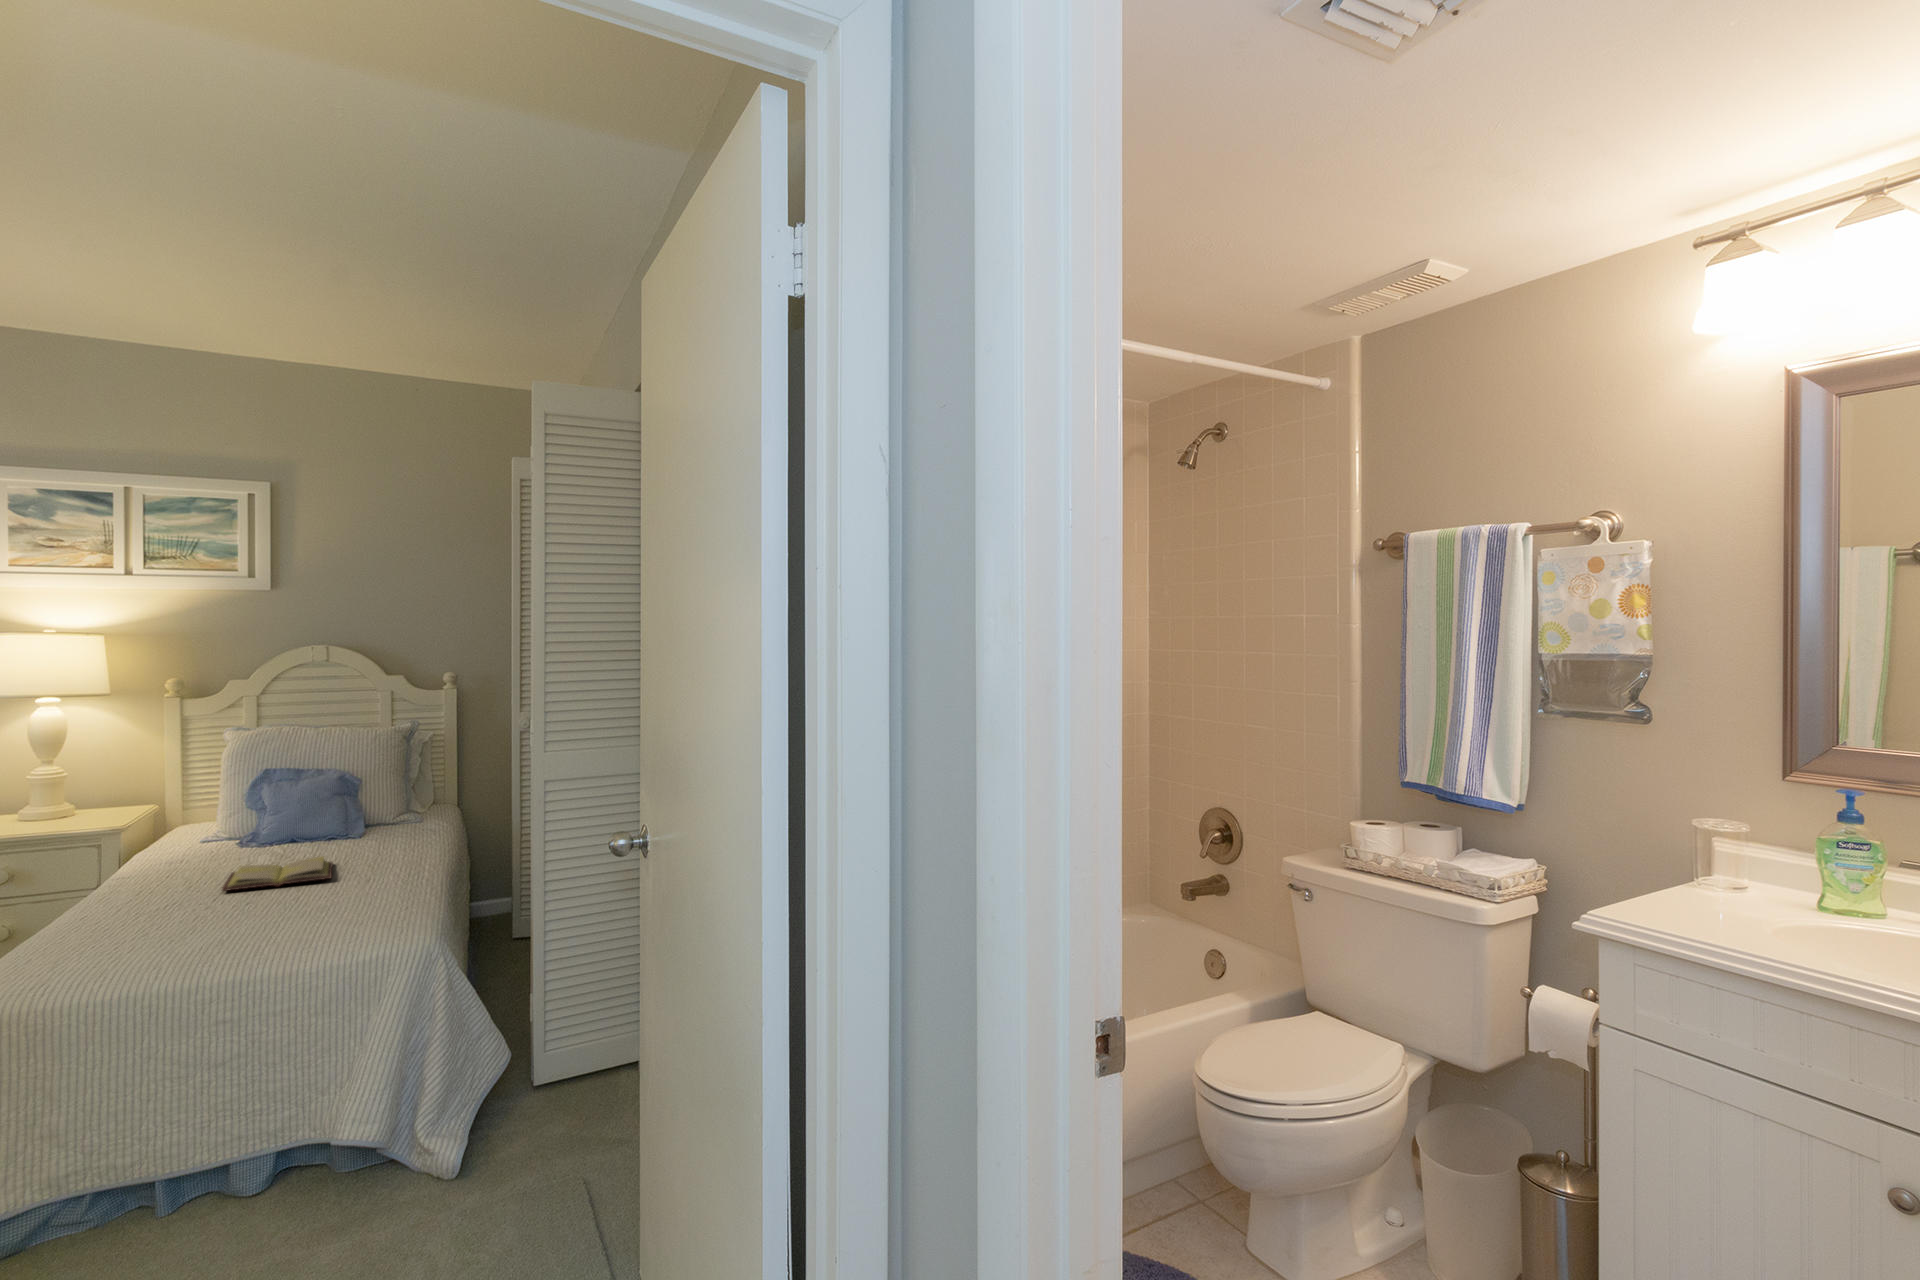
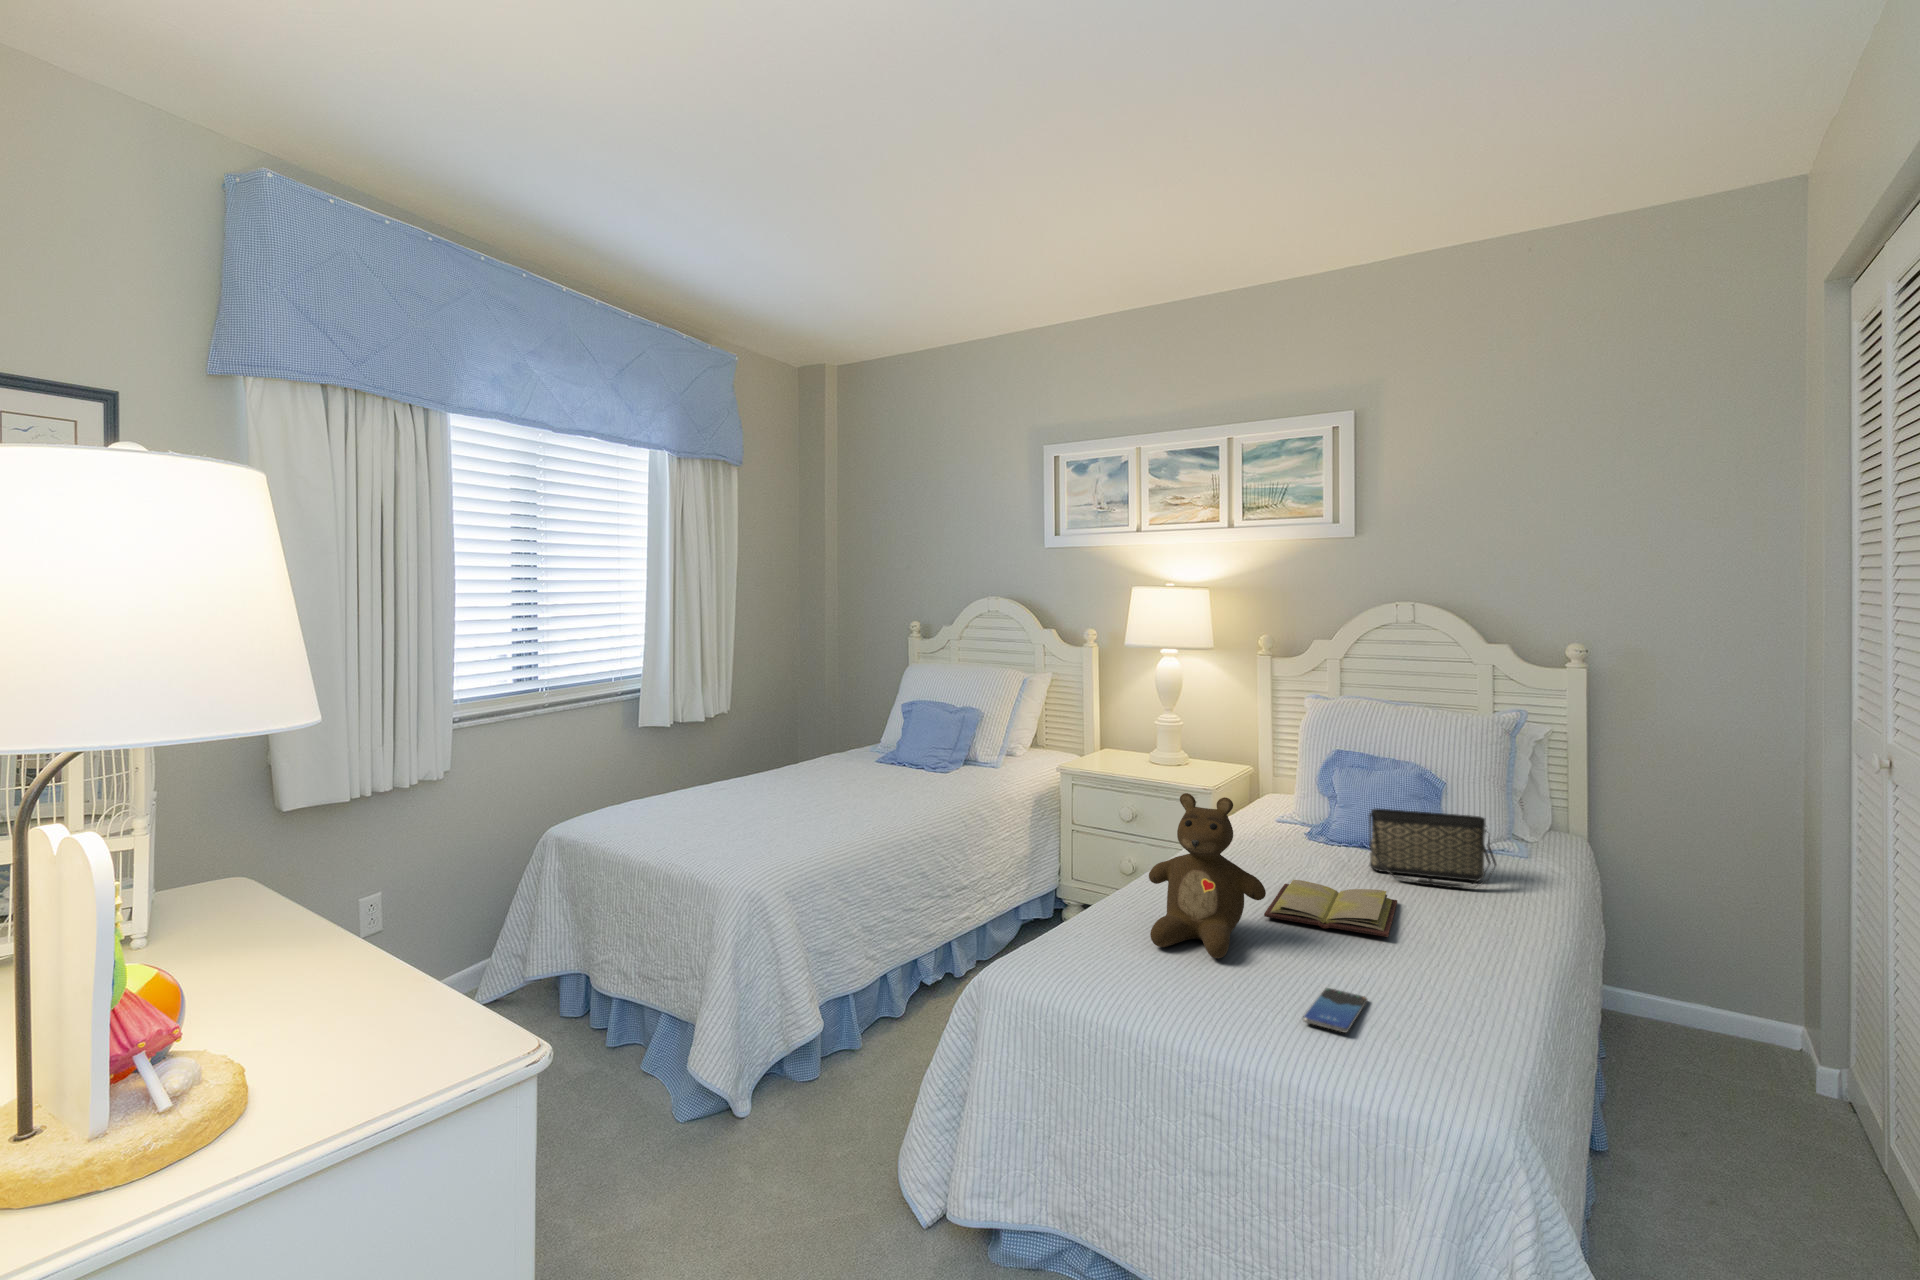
teddy bear: none [103,794,230,927] -> present [1149,793,1266,958]
handbag: none [302,796,405,851] -> present [1369,809,1497,888]
smartphone: none [279,907,325,927] -> present [1303,988,1367,1033]

